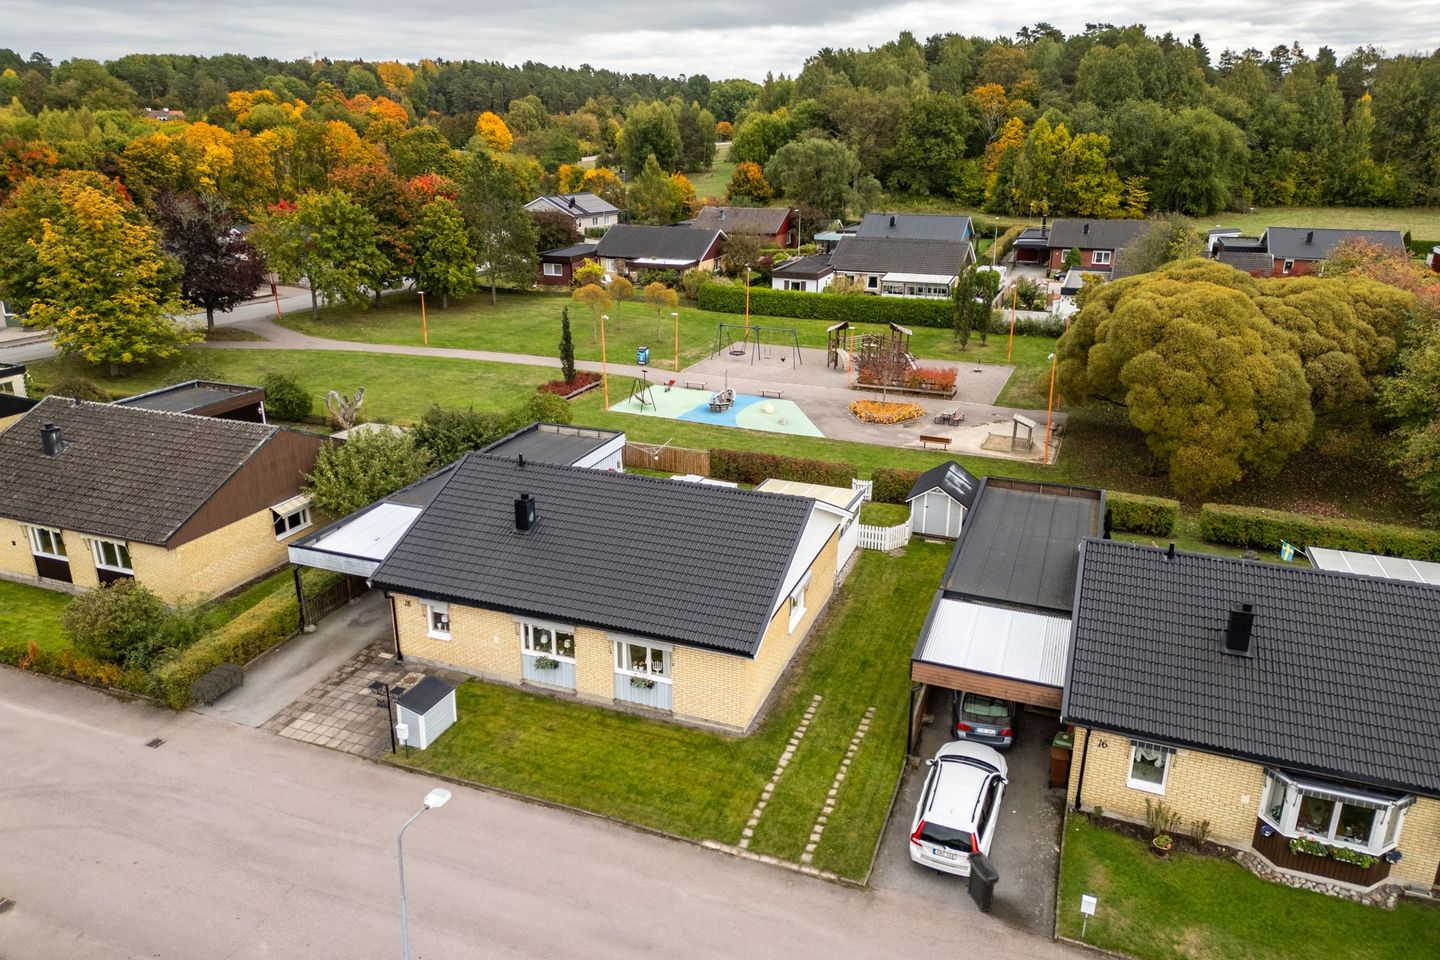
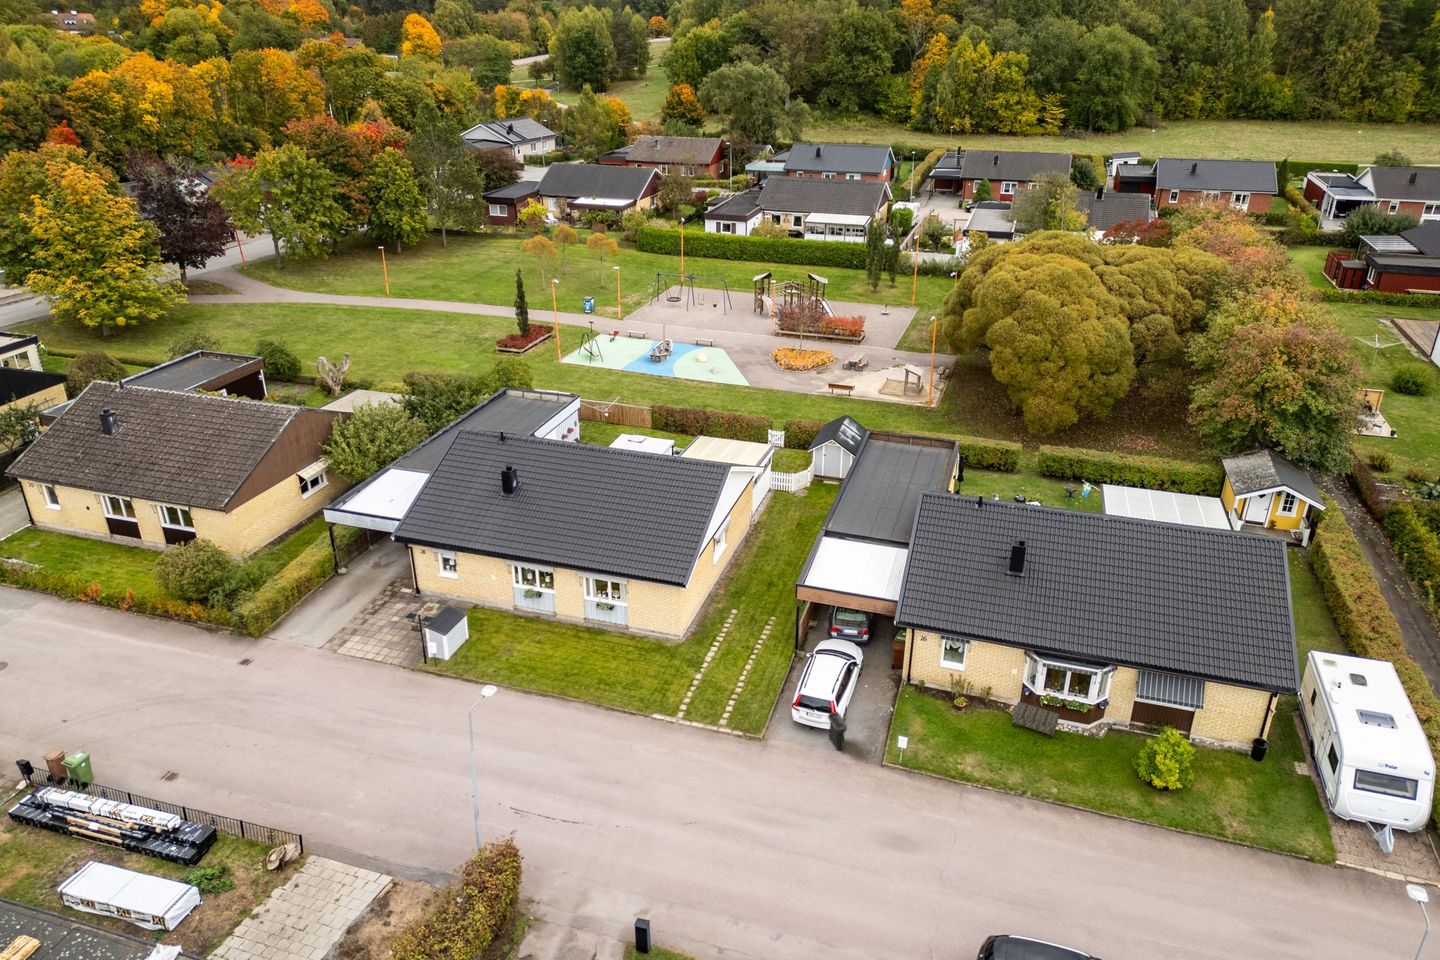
bench: present [190,663,244,706] -> present [1012,702,1059,739]

